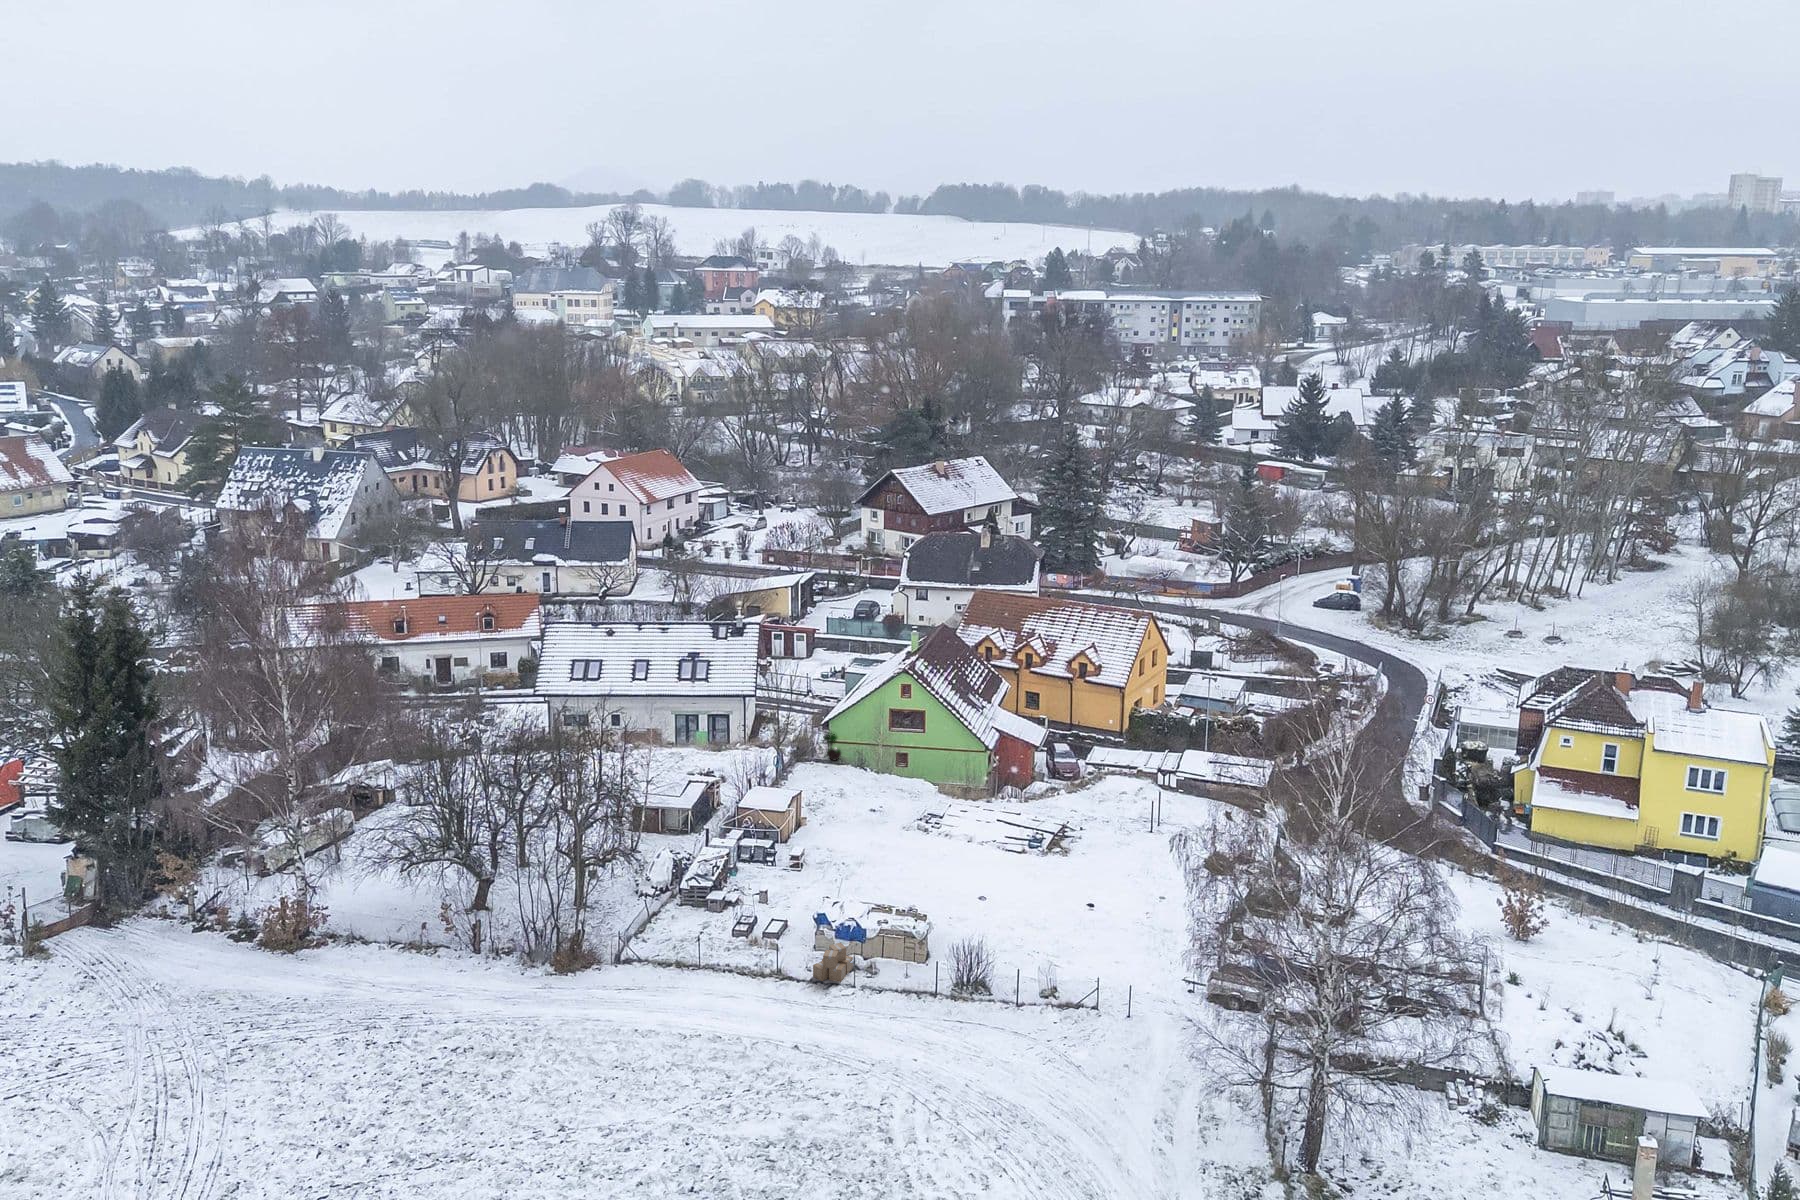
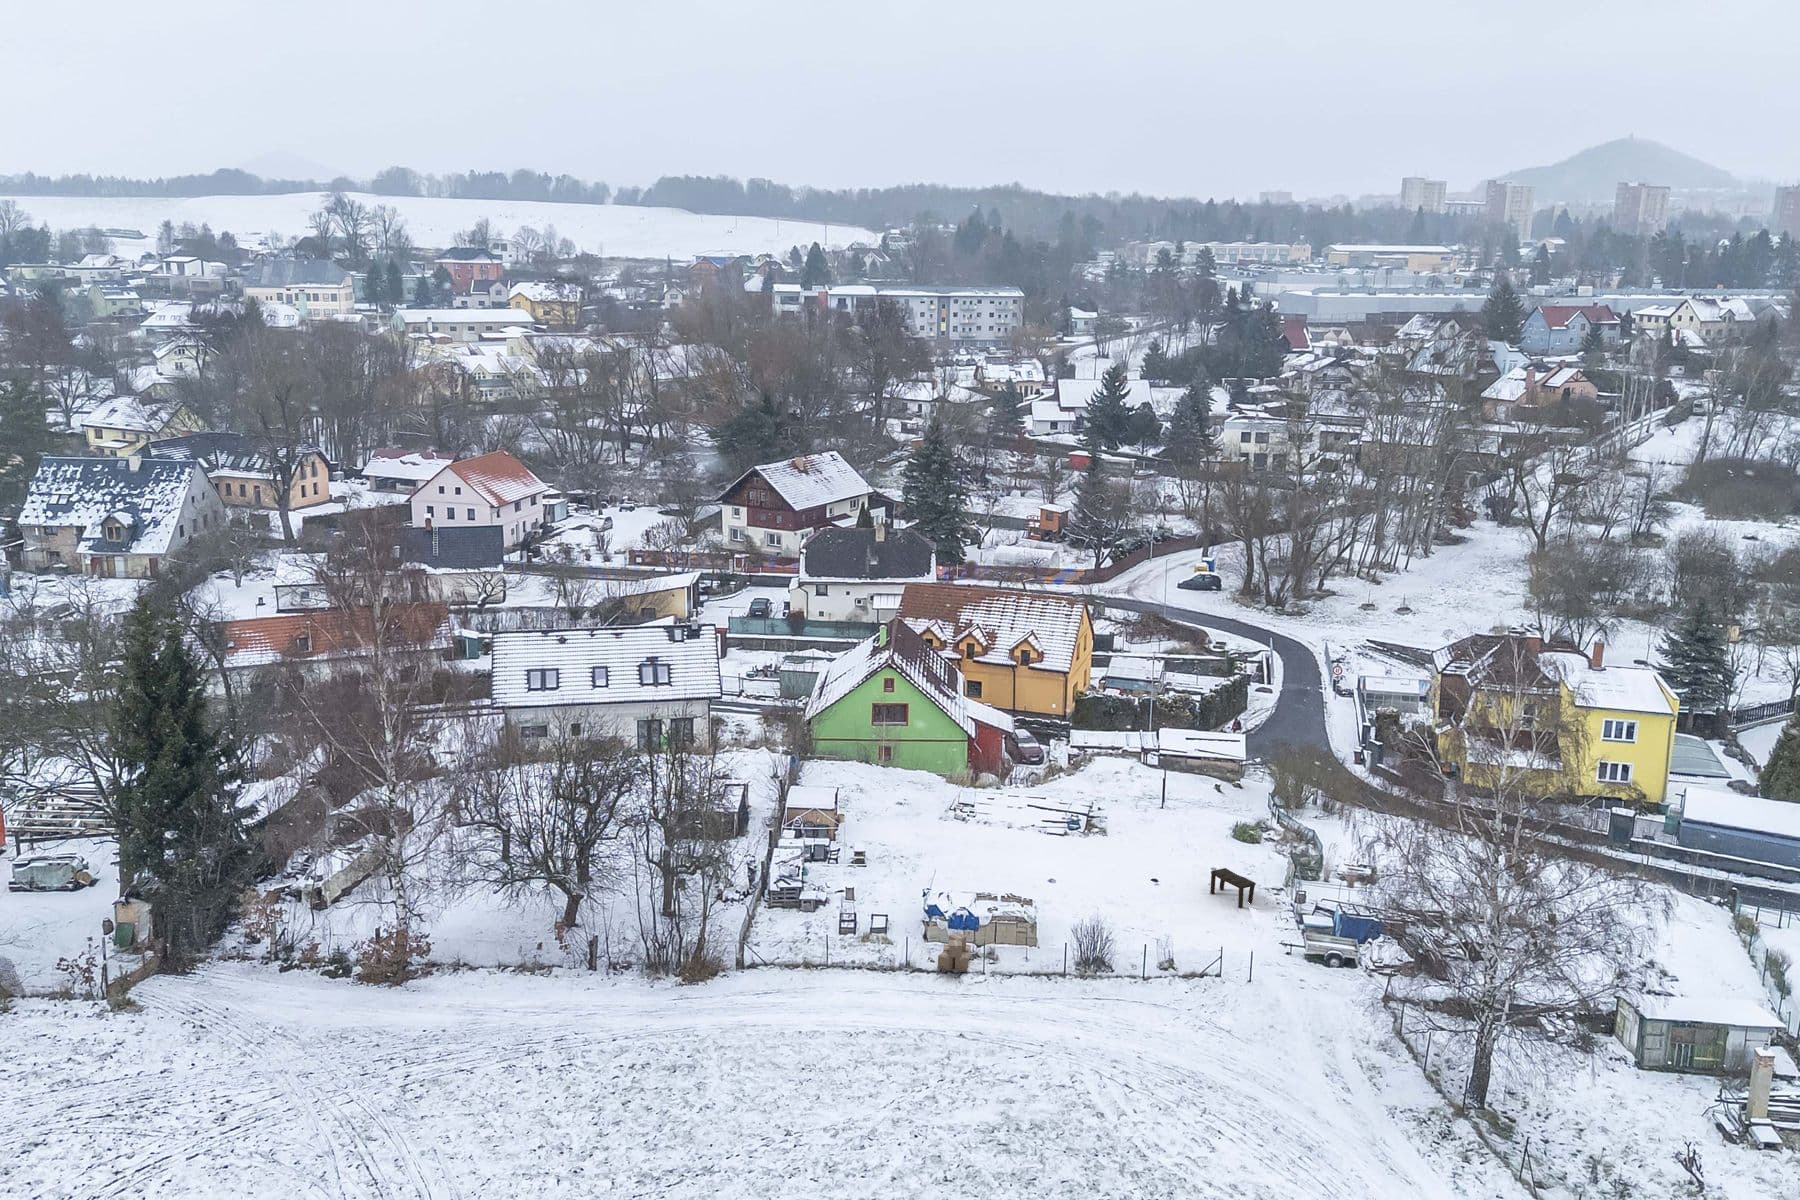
potted tree: present [823,733,841,760] -> none [809,728,828,759]
bench: none [1146,898,1188,943] -> present [1210,868,1256,908]

